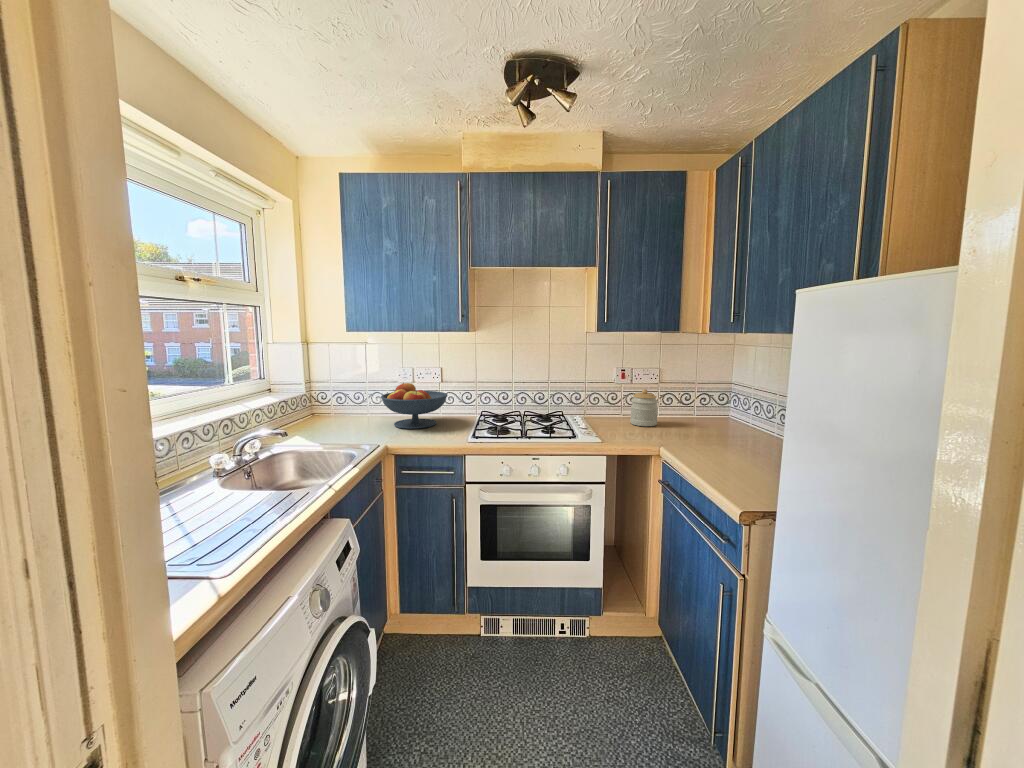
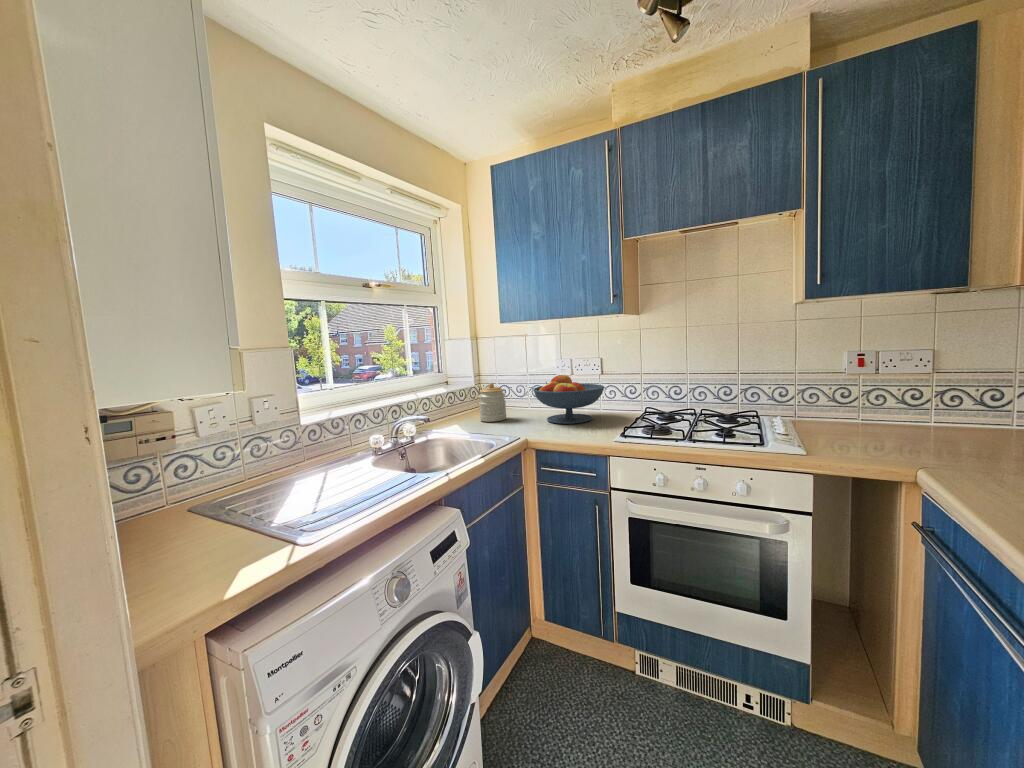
jar: present [630,389,658,426] -> present [478,383,506,422]

